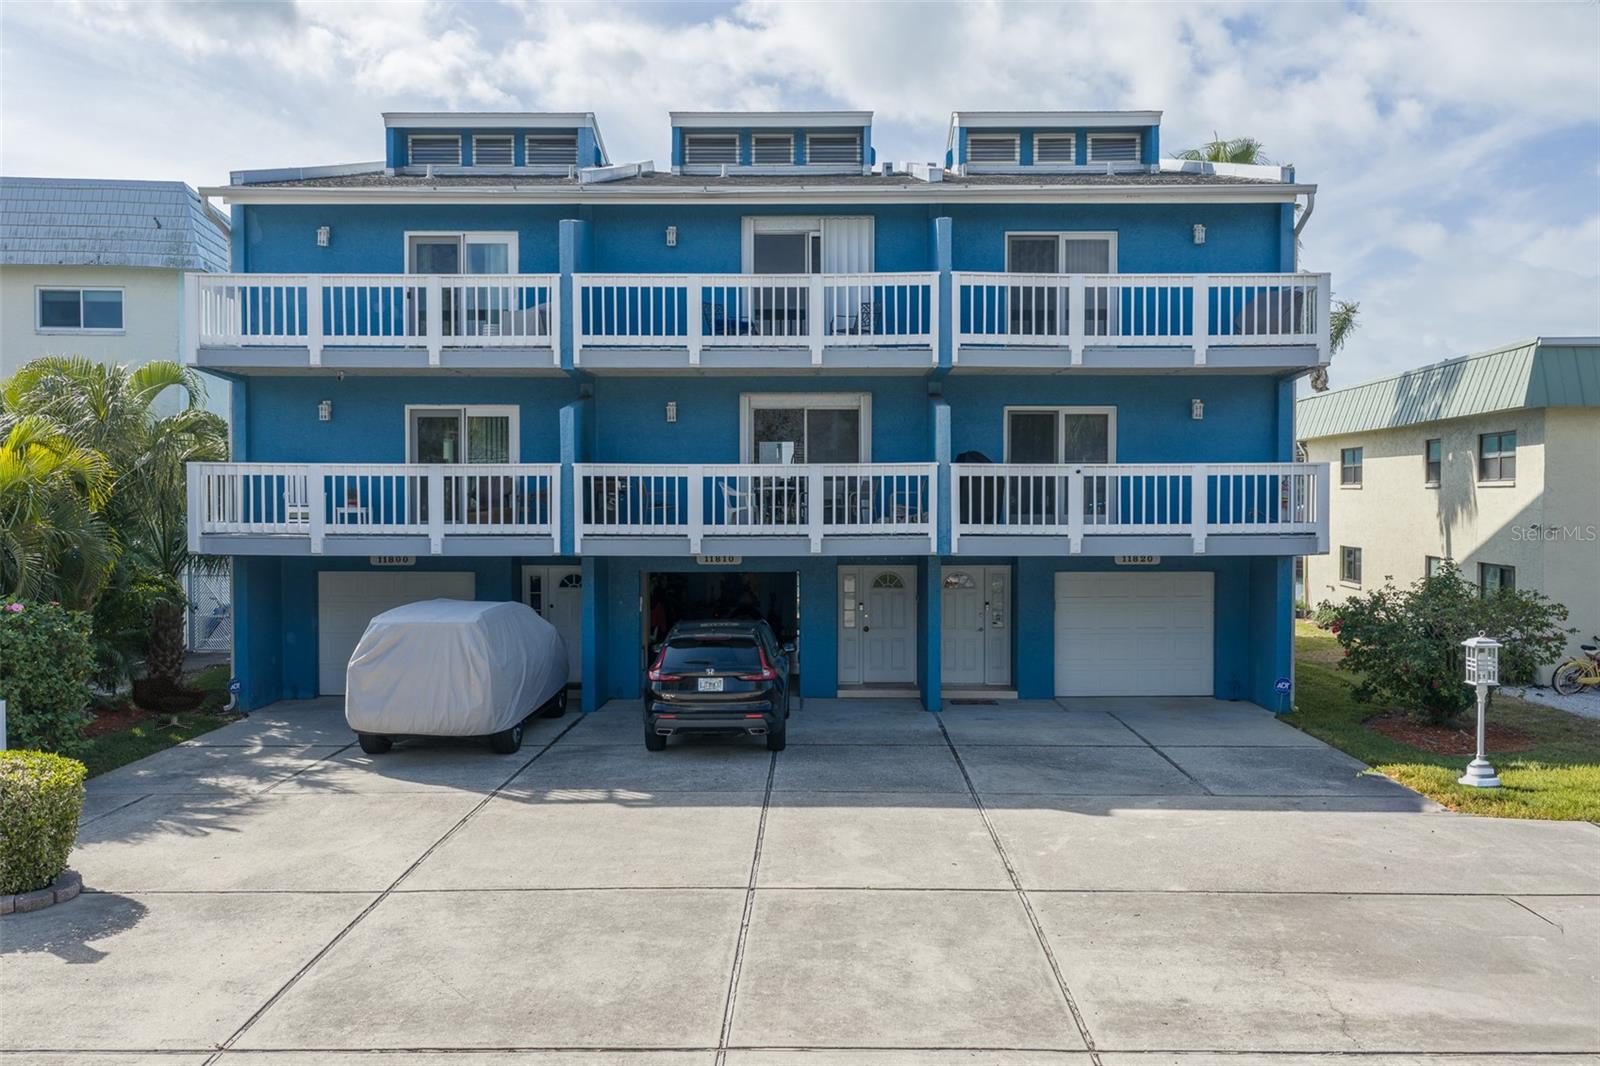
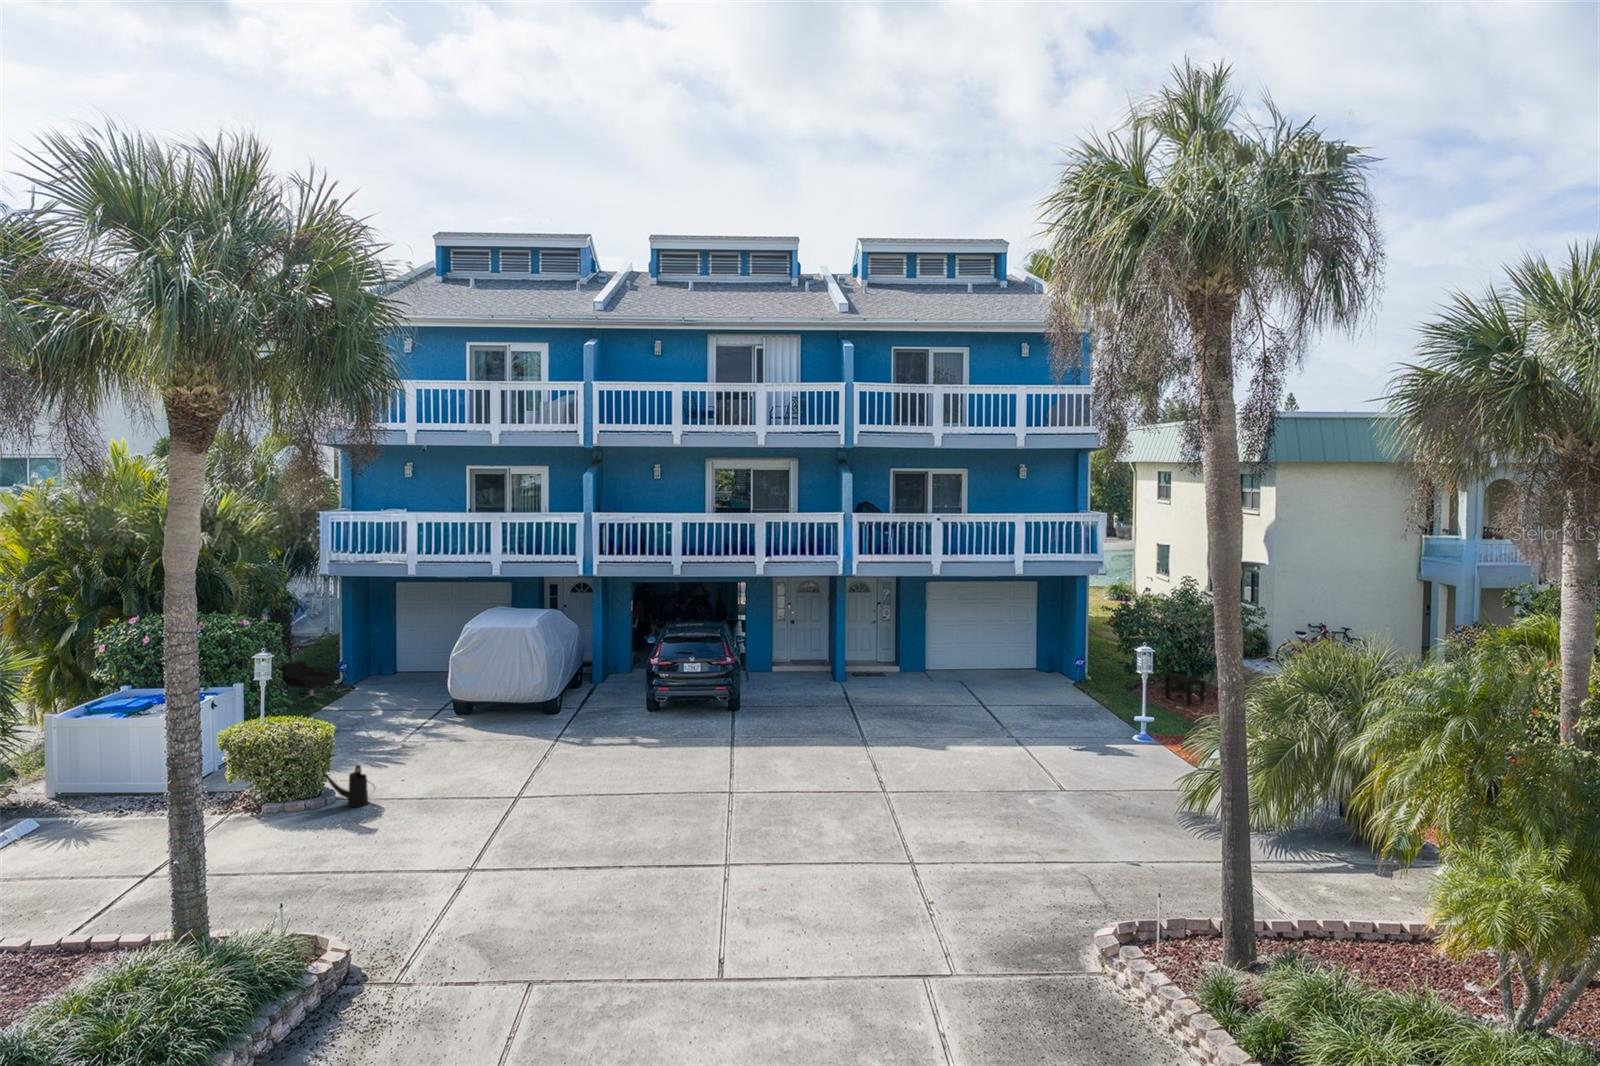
bench: none [1433,702,1508,752] -> present [1165,673,1206,706]
watering can: none [48,826,139,901] -> present [324,765,369,807]

